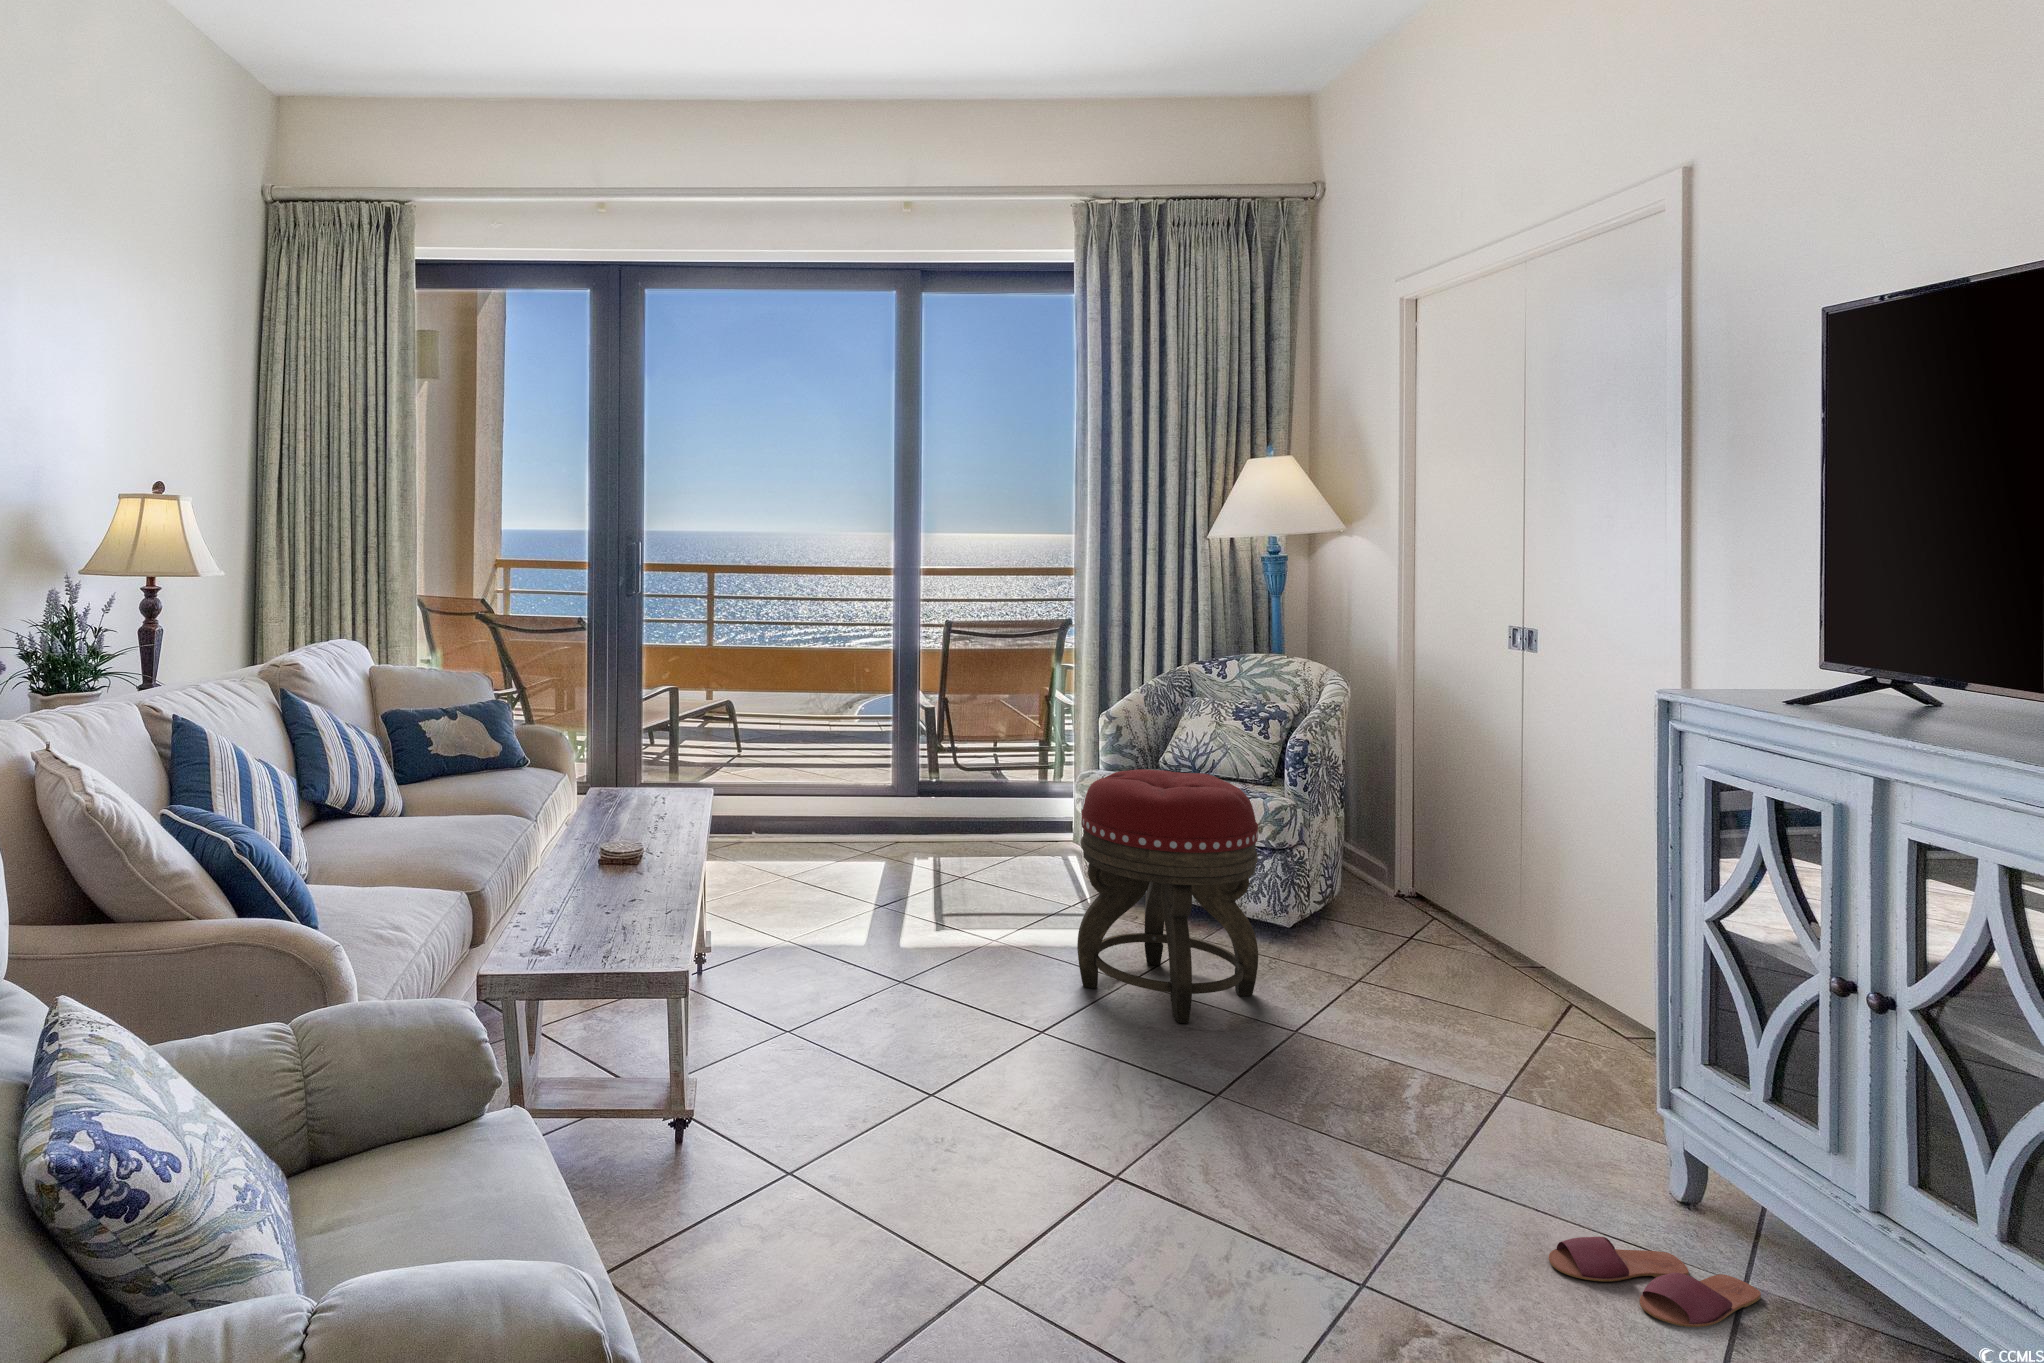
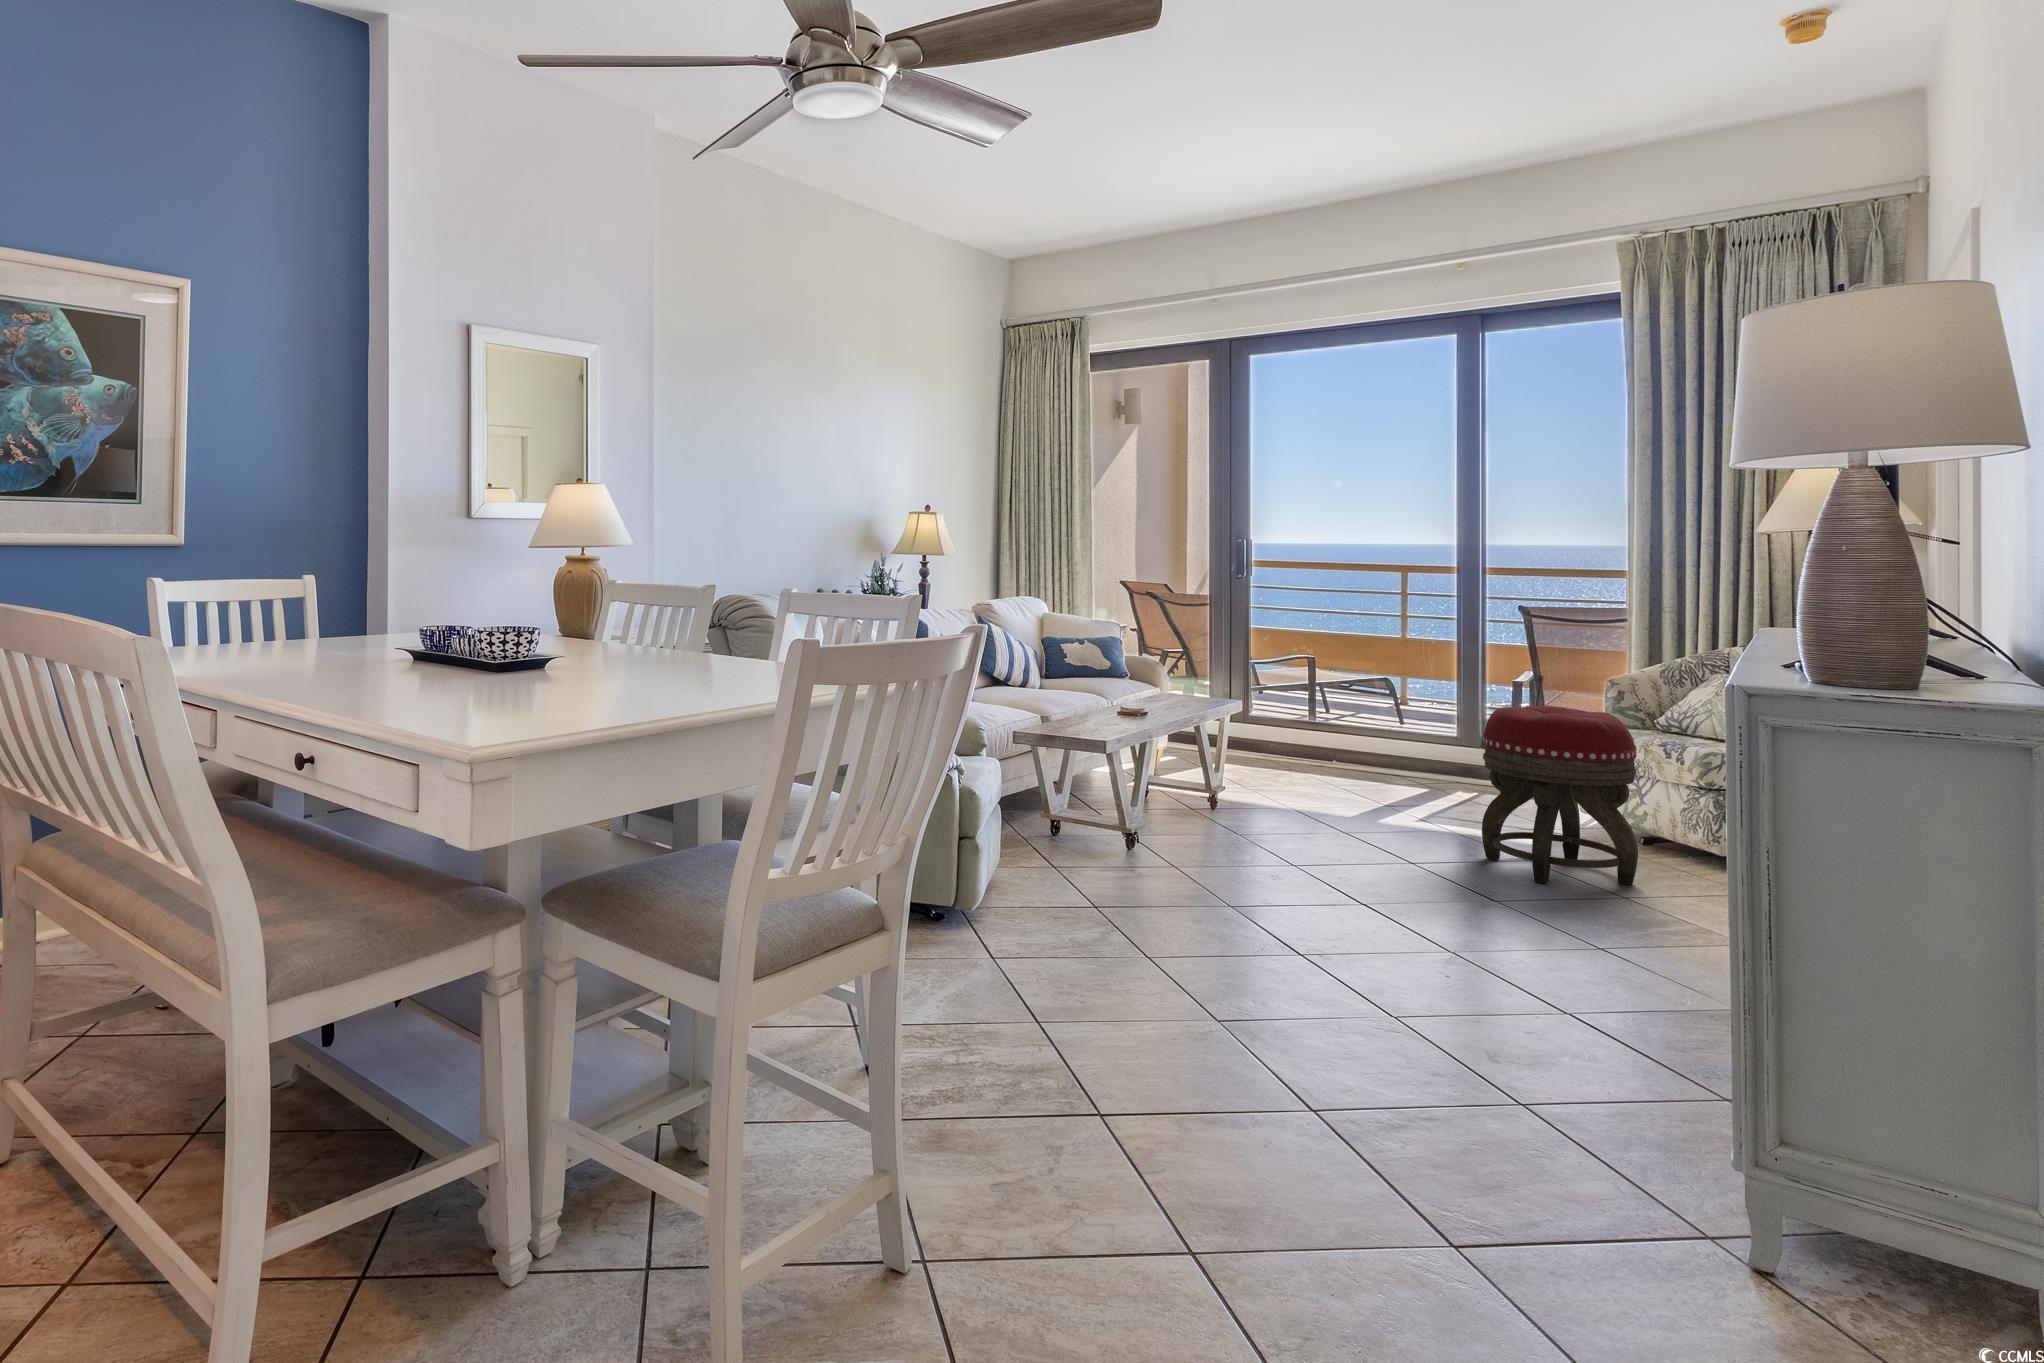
slippers: present [1549,1237,1761,1327] -> none [1620,980,1766,1031]

